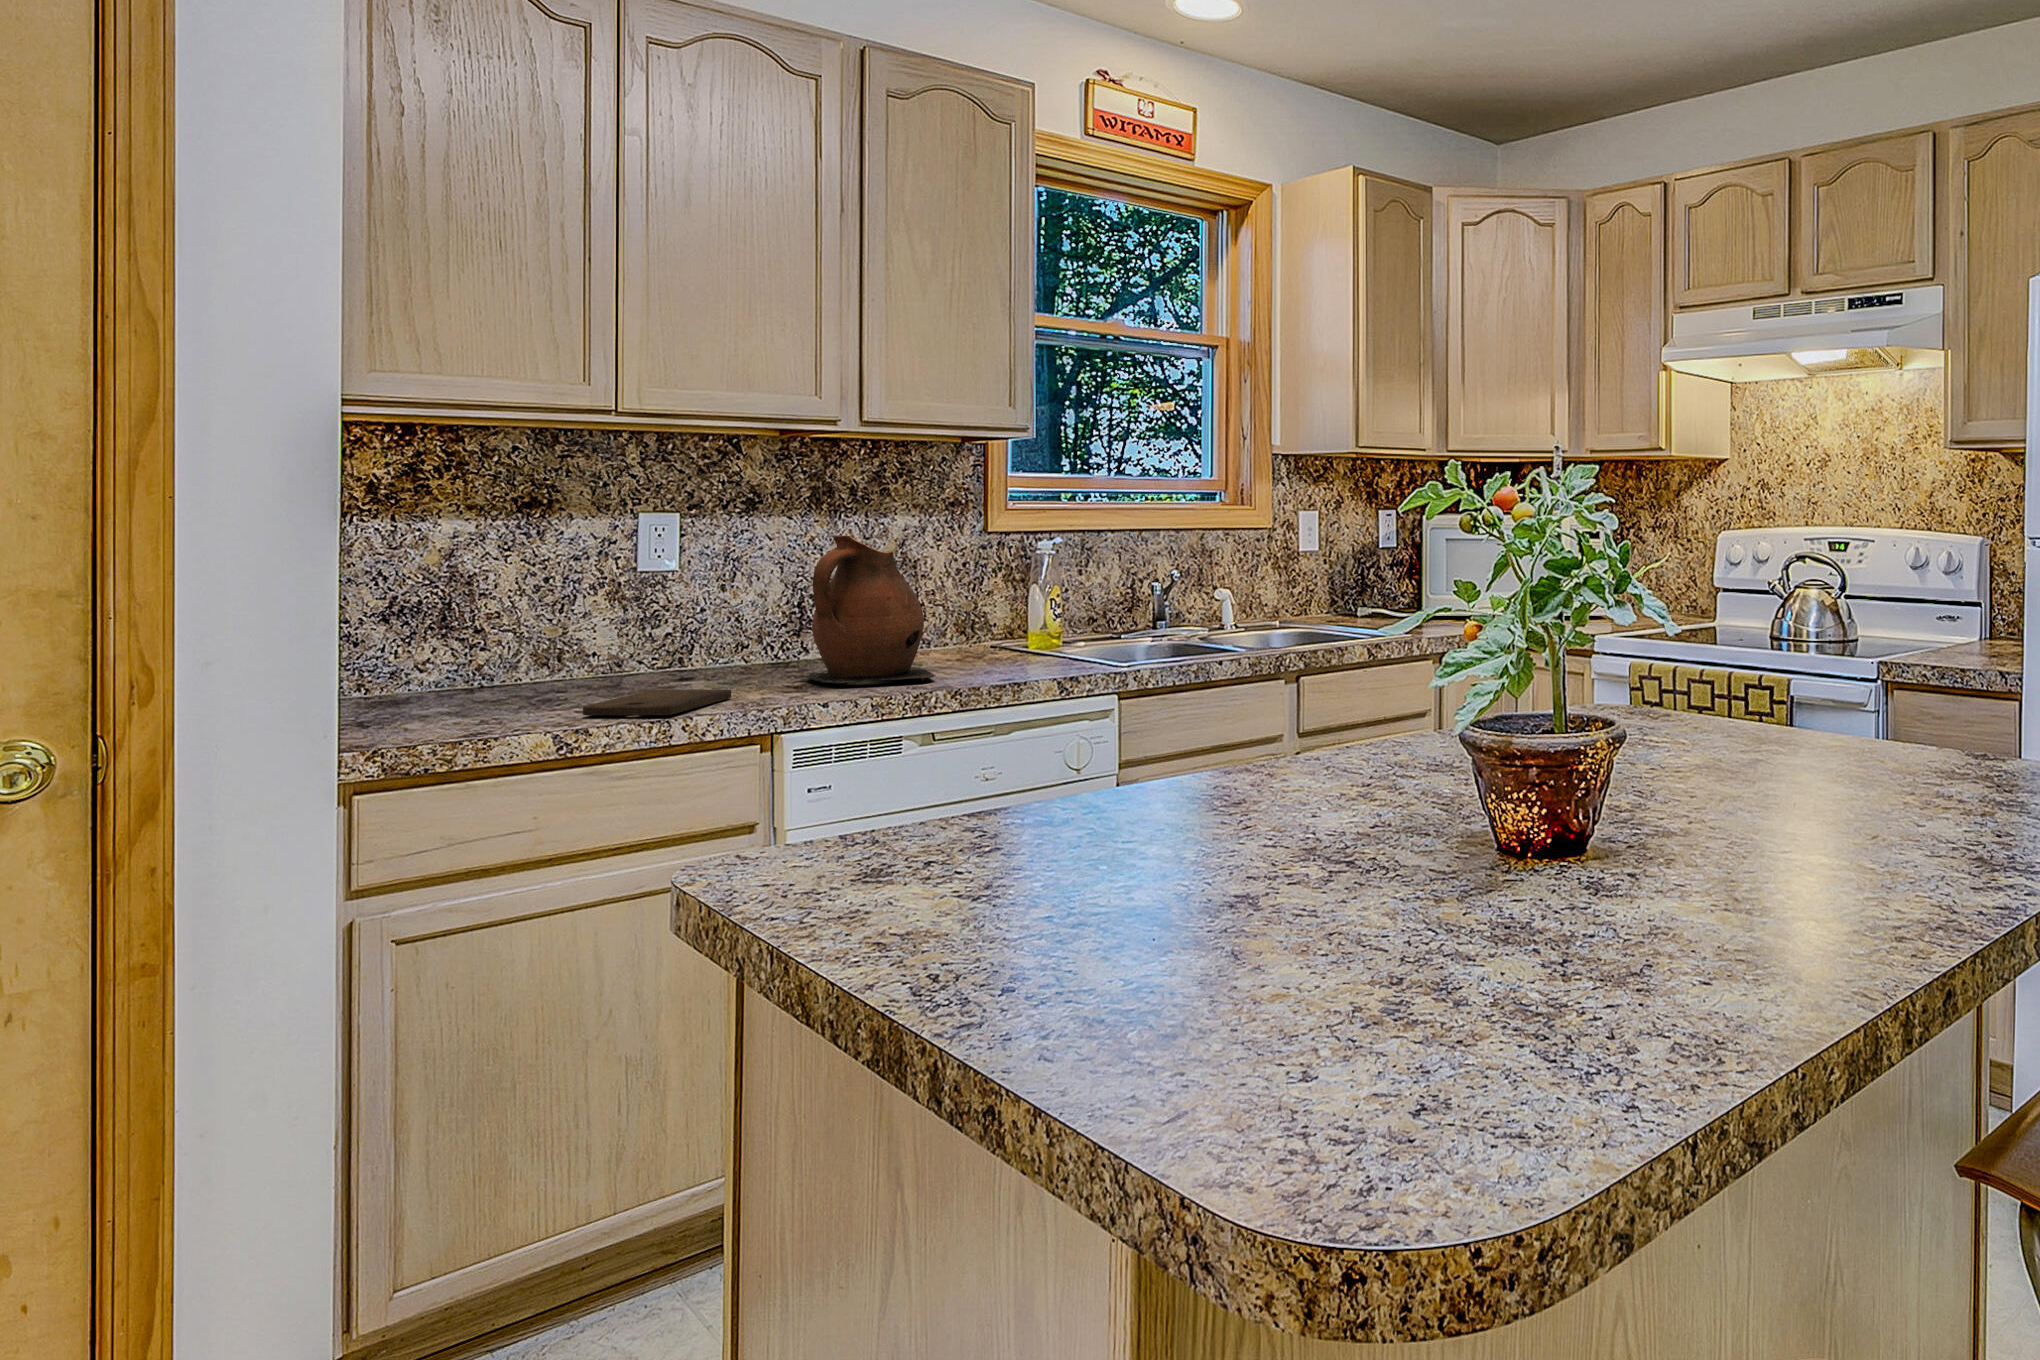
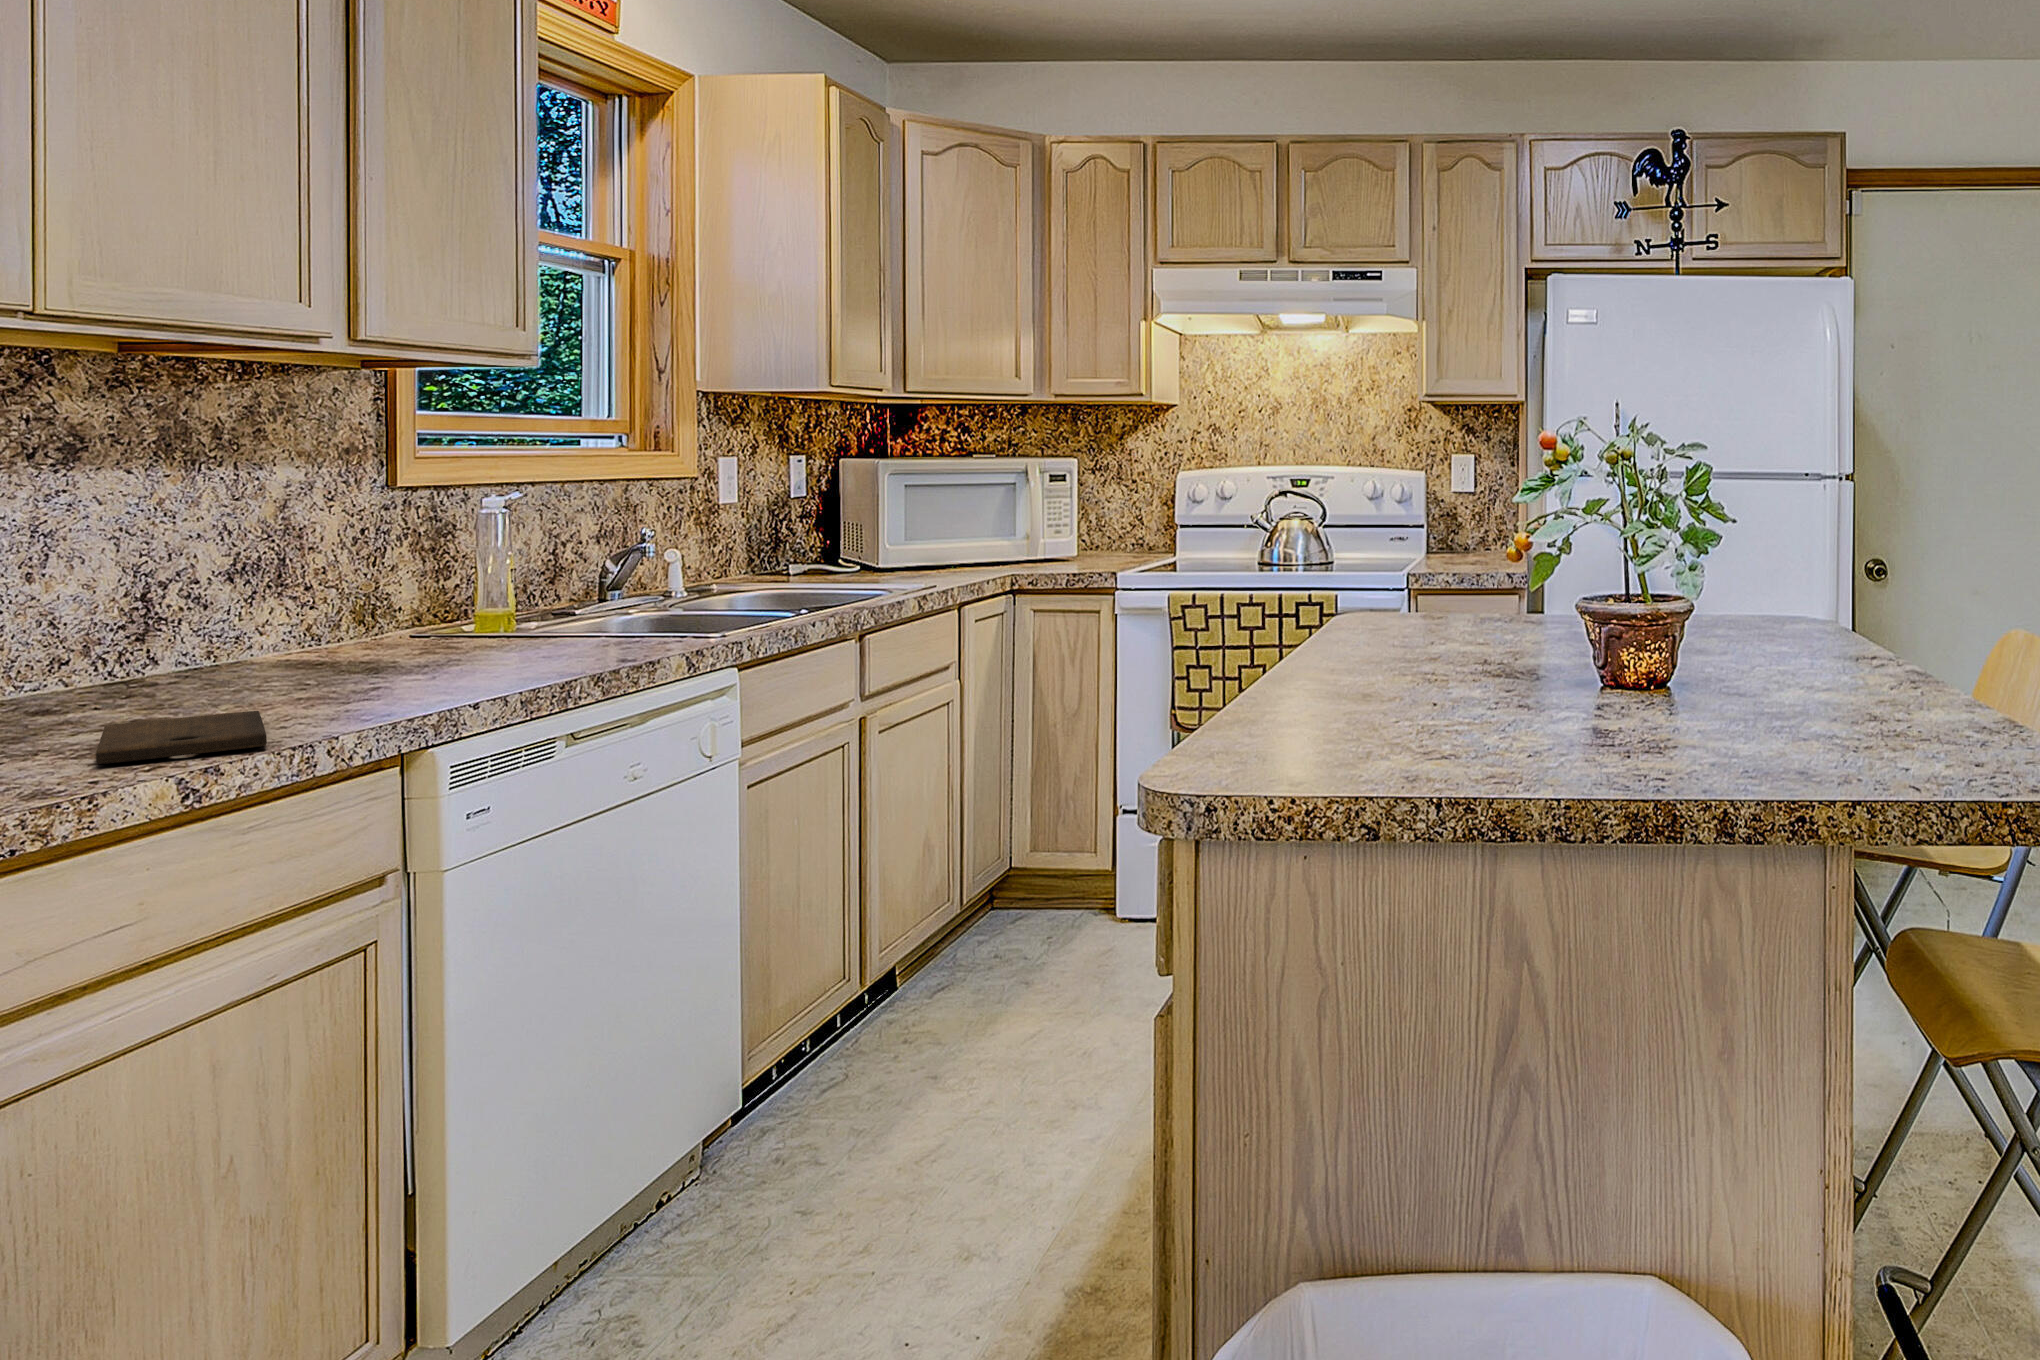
ceramic pitcher: present [801,535,936,683] -> none [265,492,501,692]

